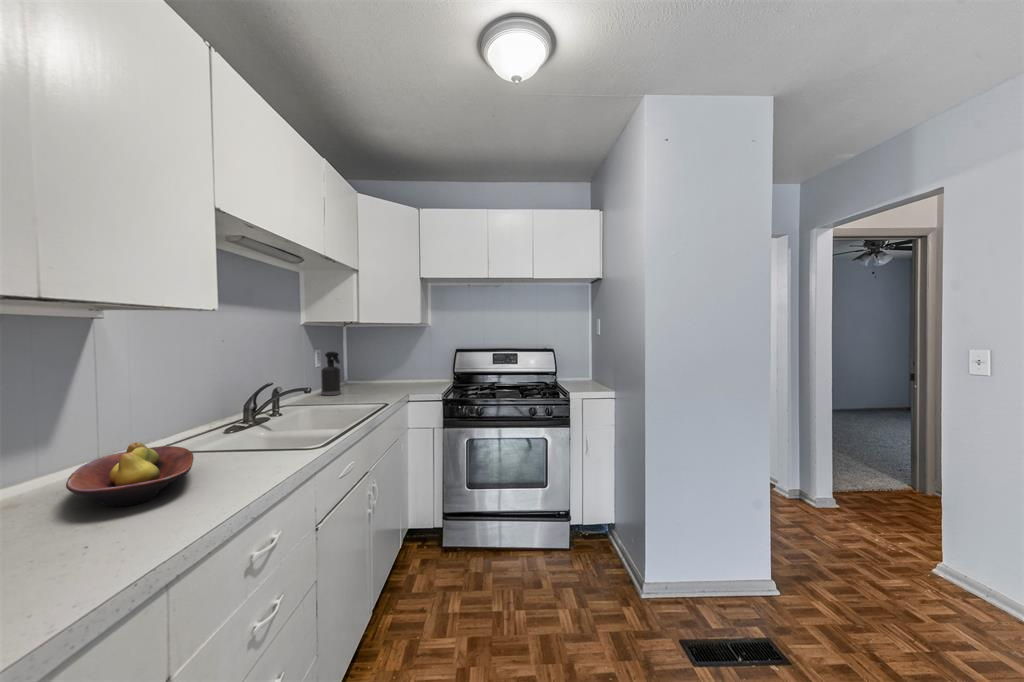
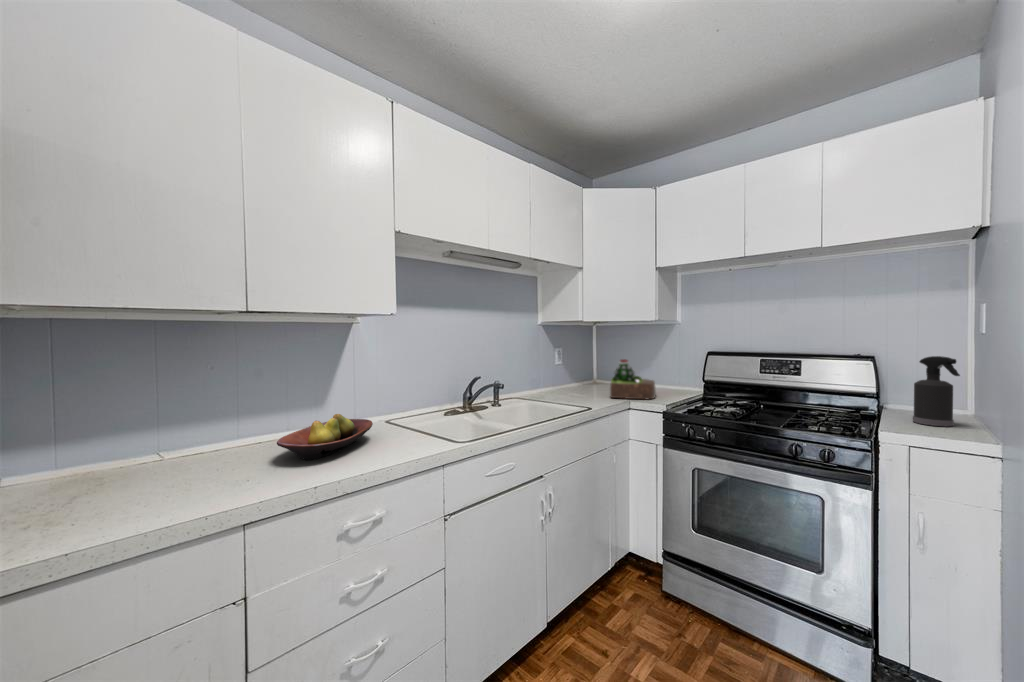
spray bottle: present [321,352,341,395] -> present [913,356,960,426]
succulent plant: none [381,358,421,394] -> present [610,359,656,399]

